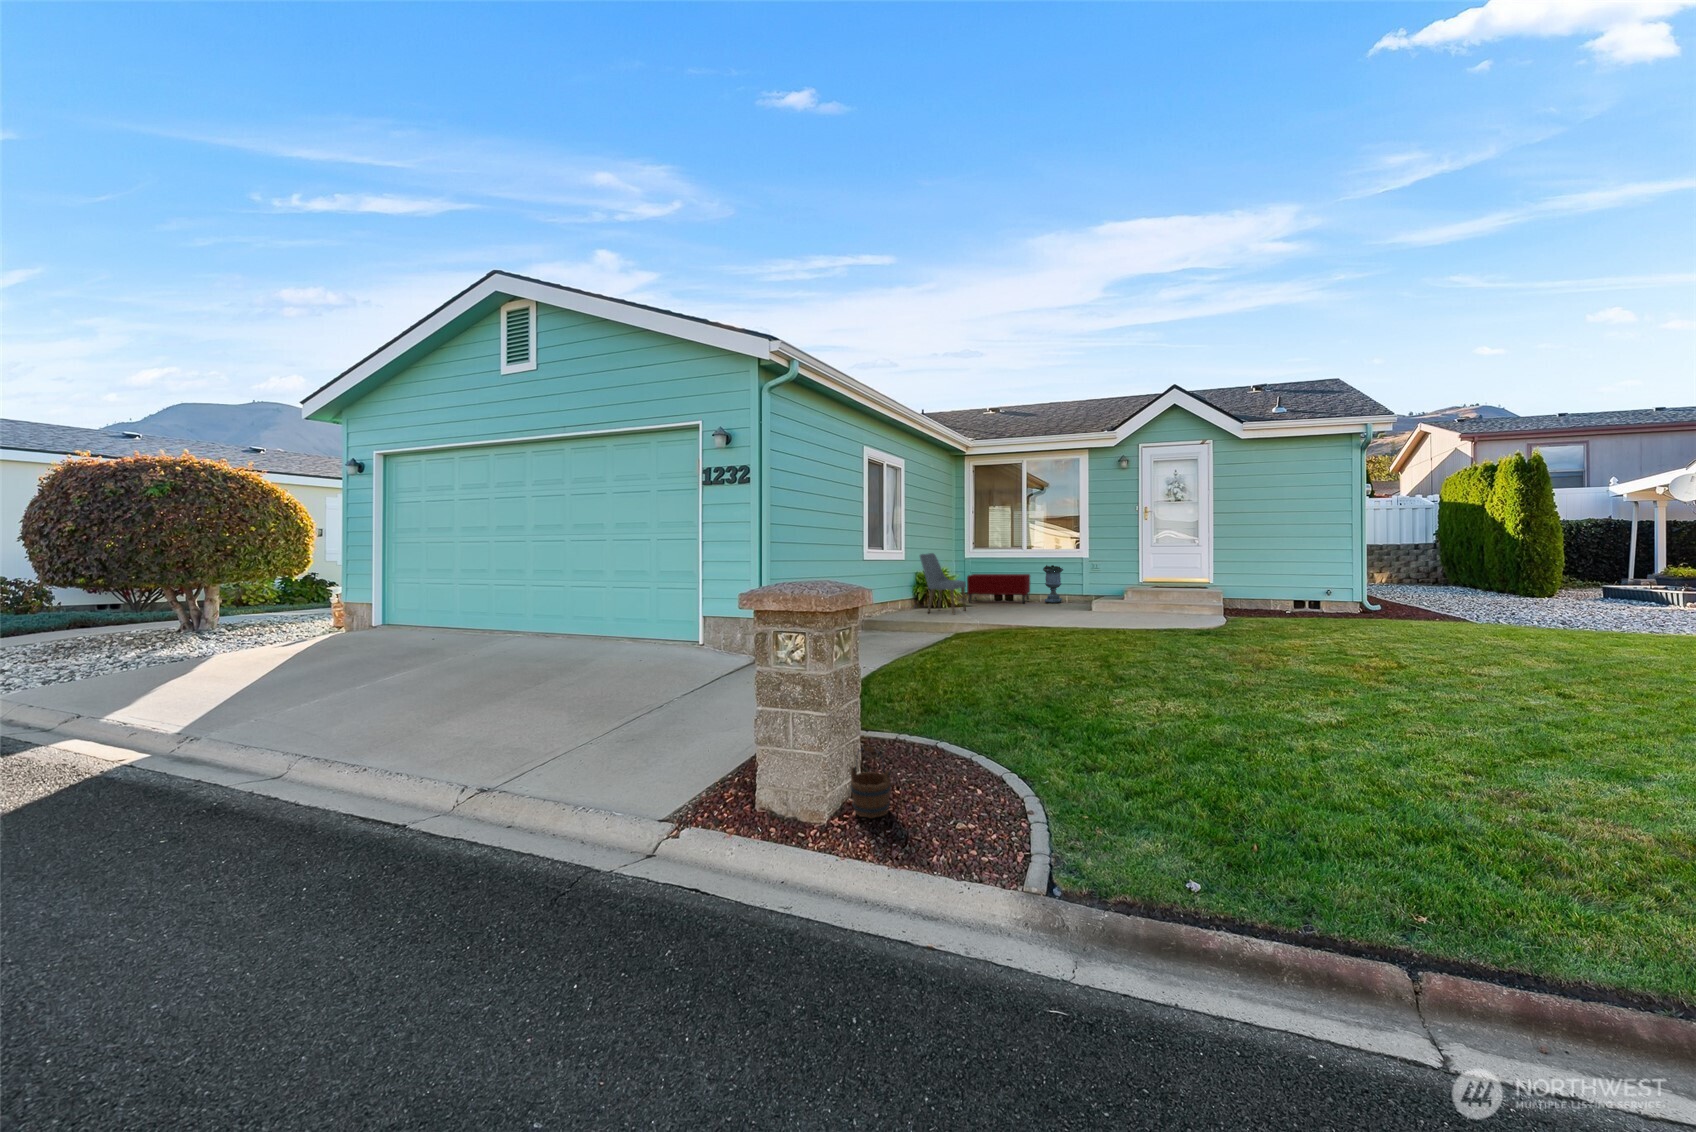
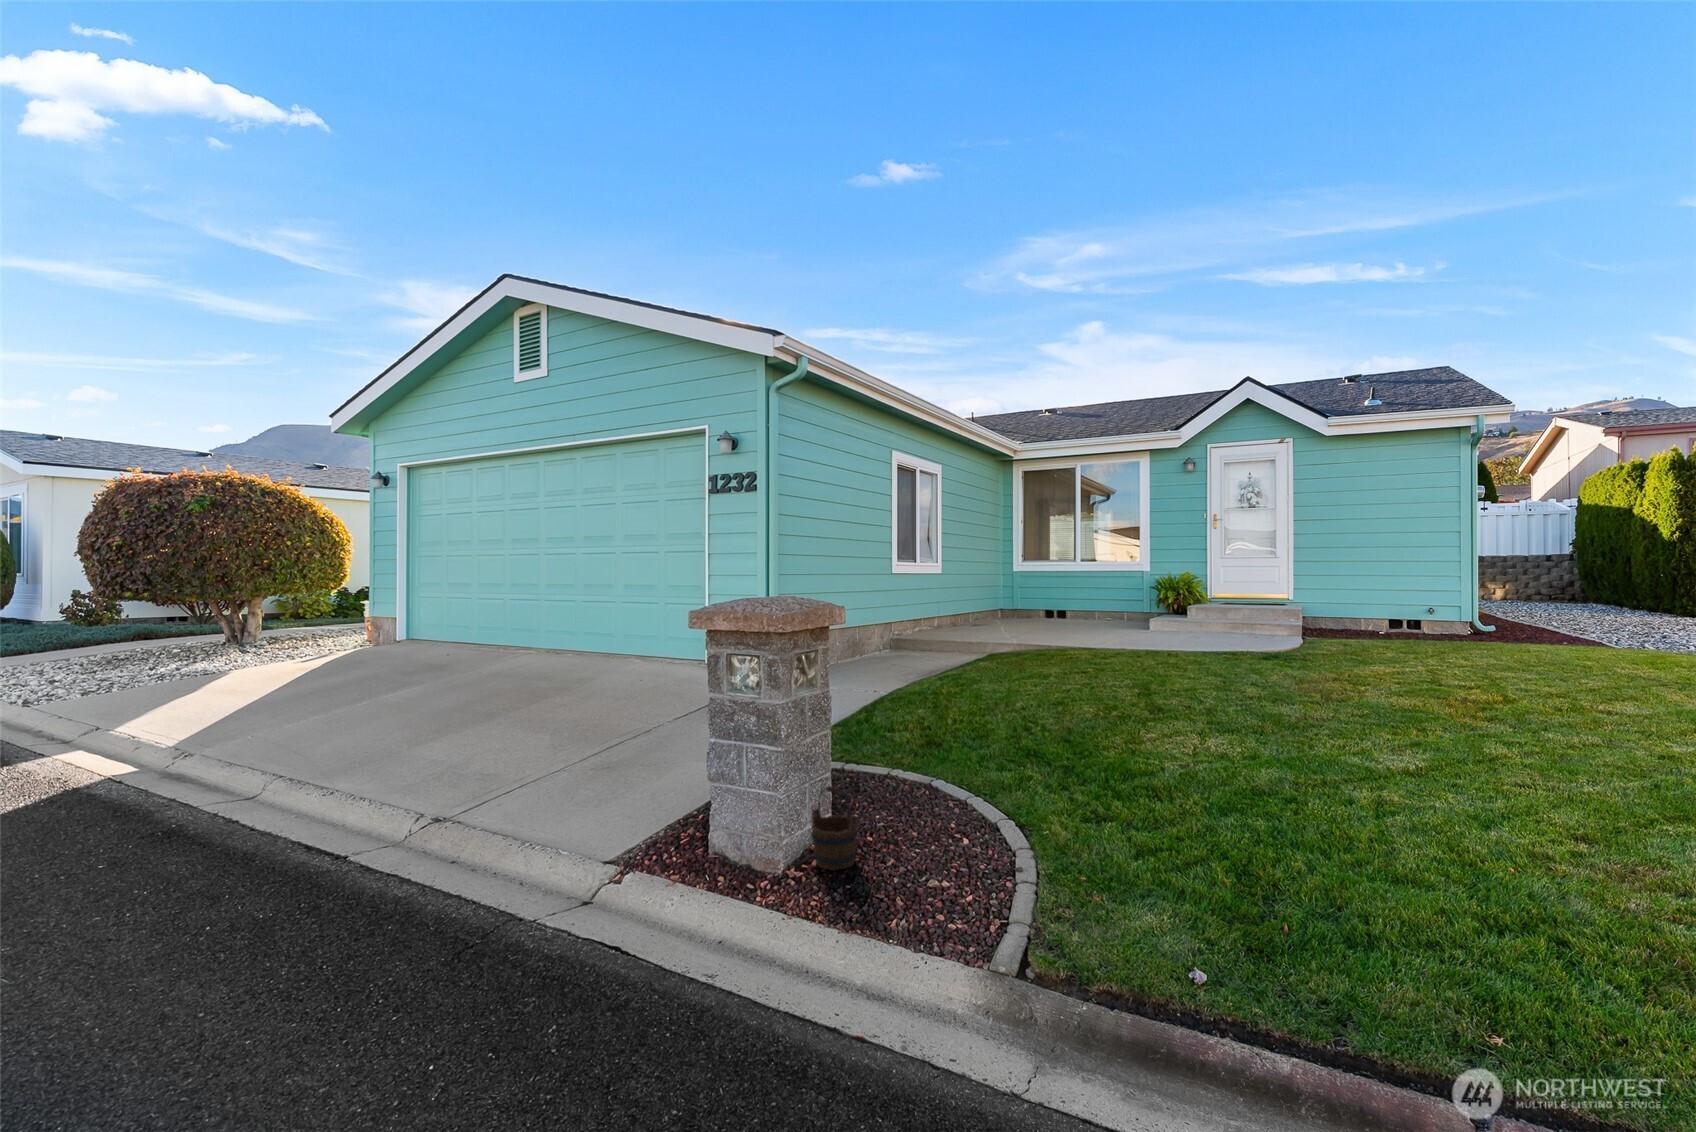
chair: present [920,553,966,614] -> none [954,564,1007,633]
planter: present [1043,565,1063,603] -> none [1096,578,1119,621]
bench: present [967,574,1030,603] -> none [1010,588,1083,622]

